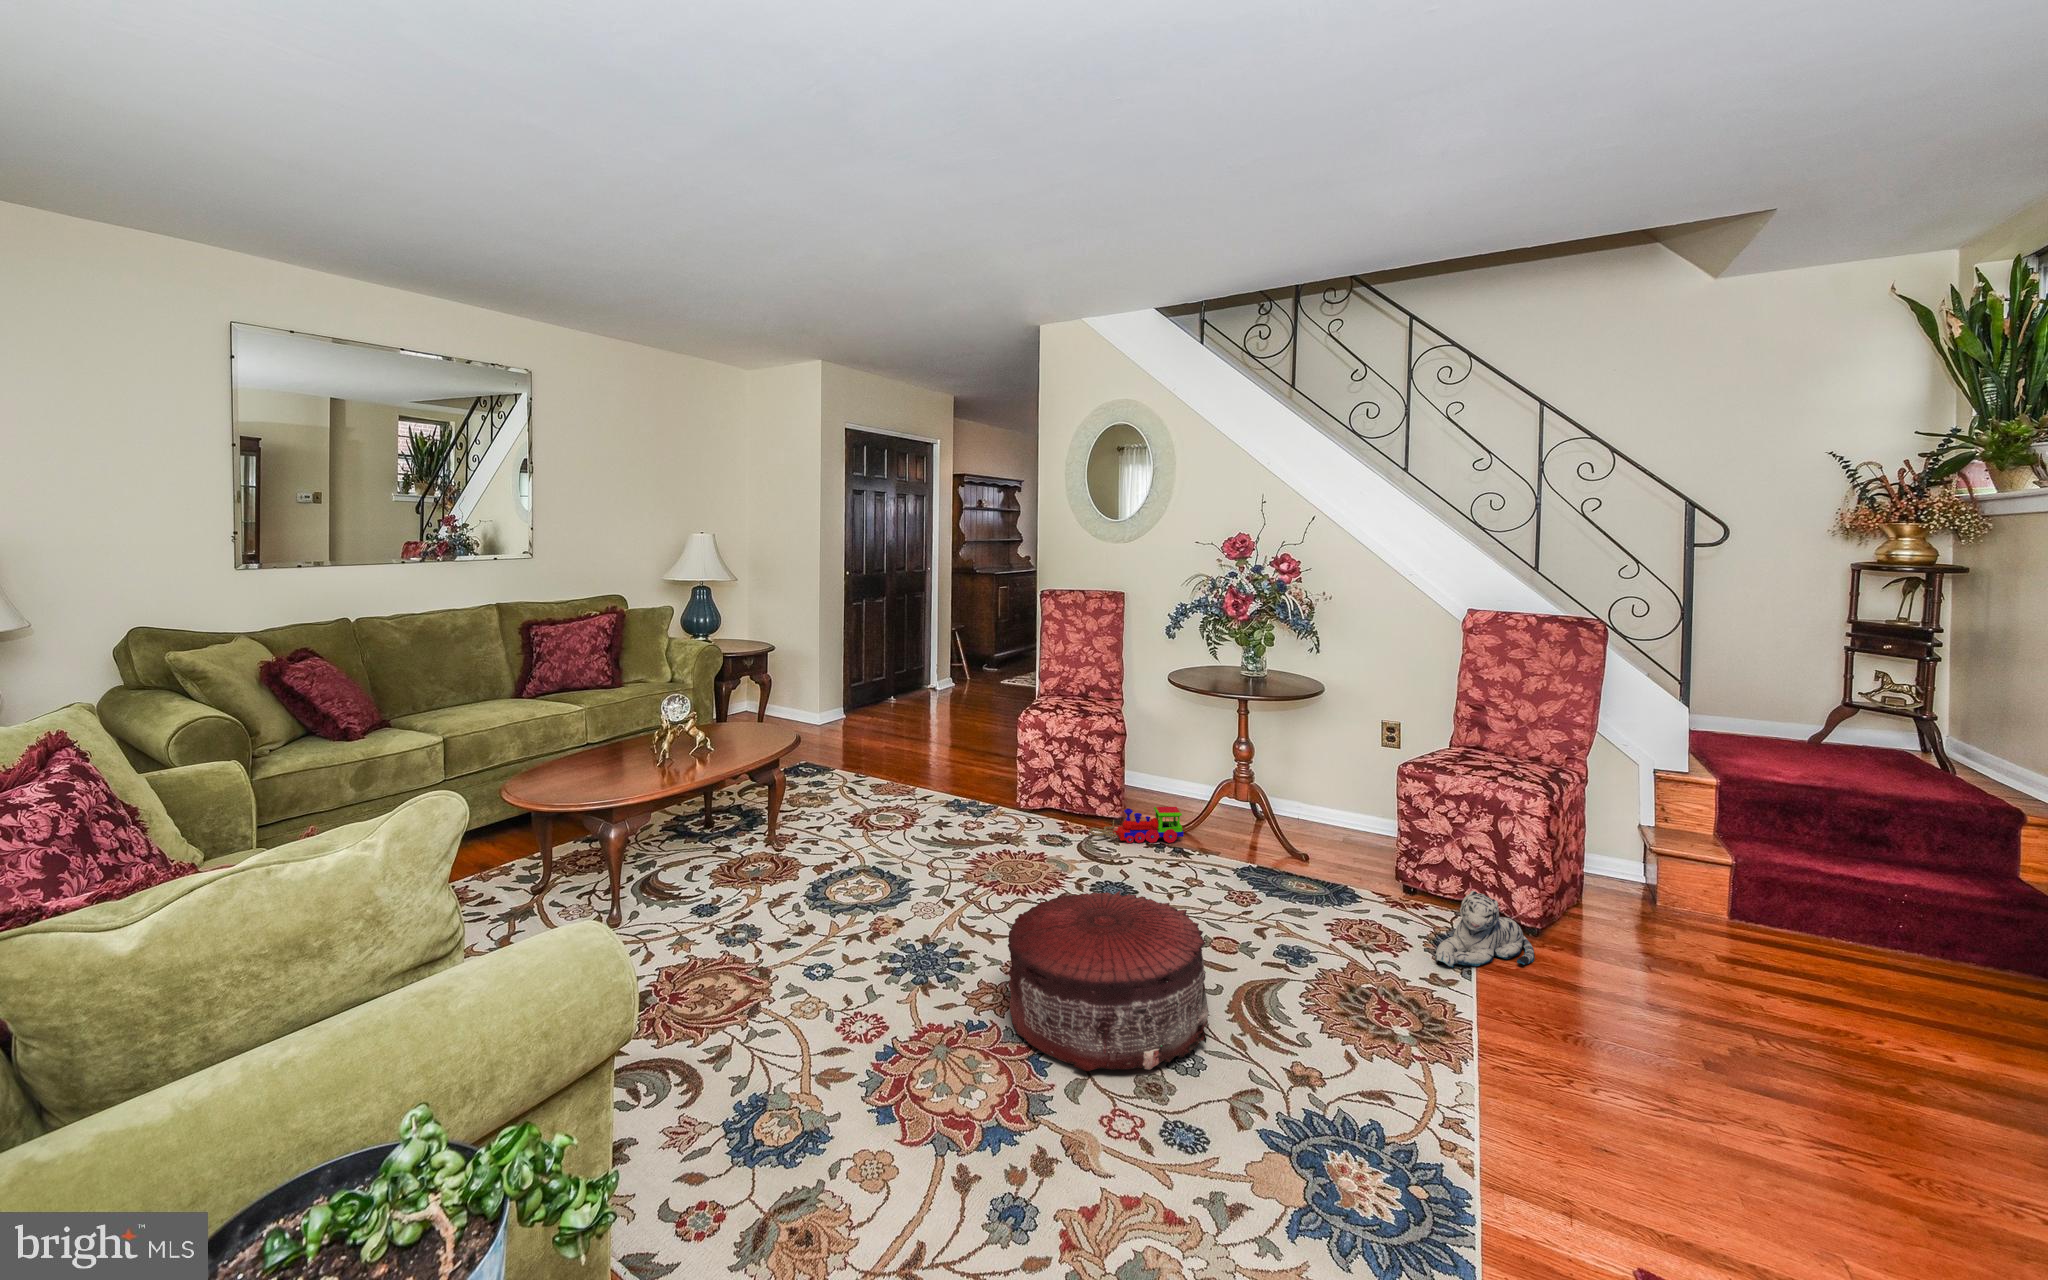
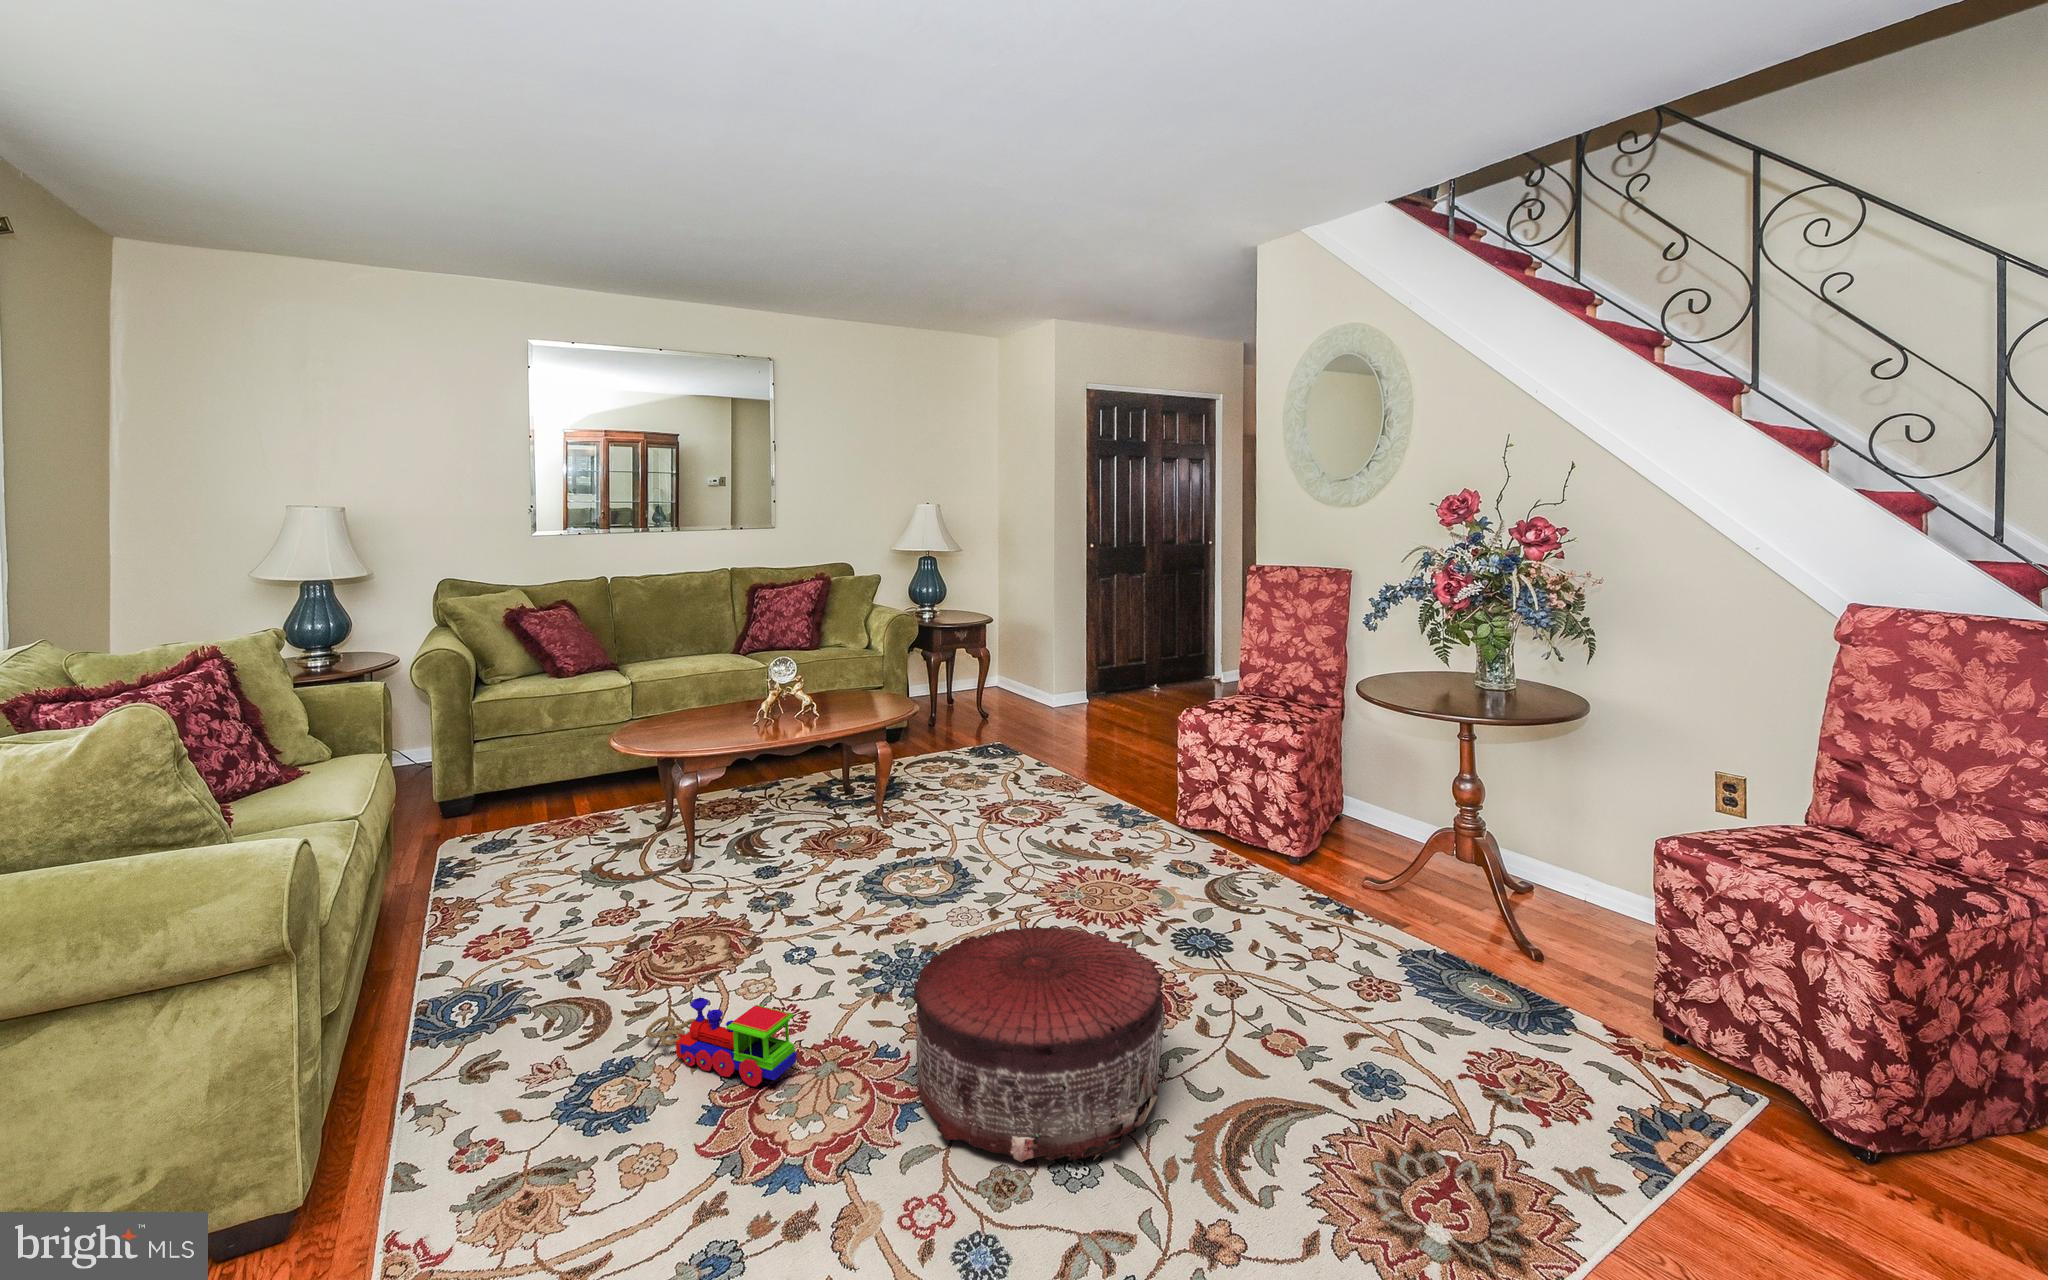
toy train: present [1089,807,1184,843] -> present [646,997,796,1086]
plush toy: present [1435,891,1535,967] -> none [1599,1053,1821,1201]

